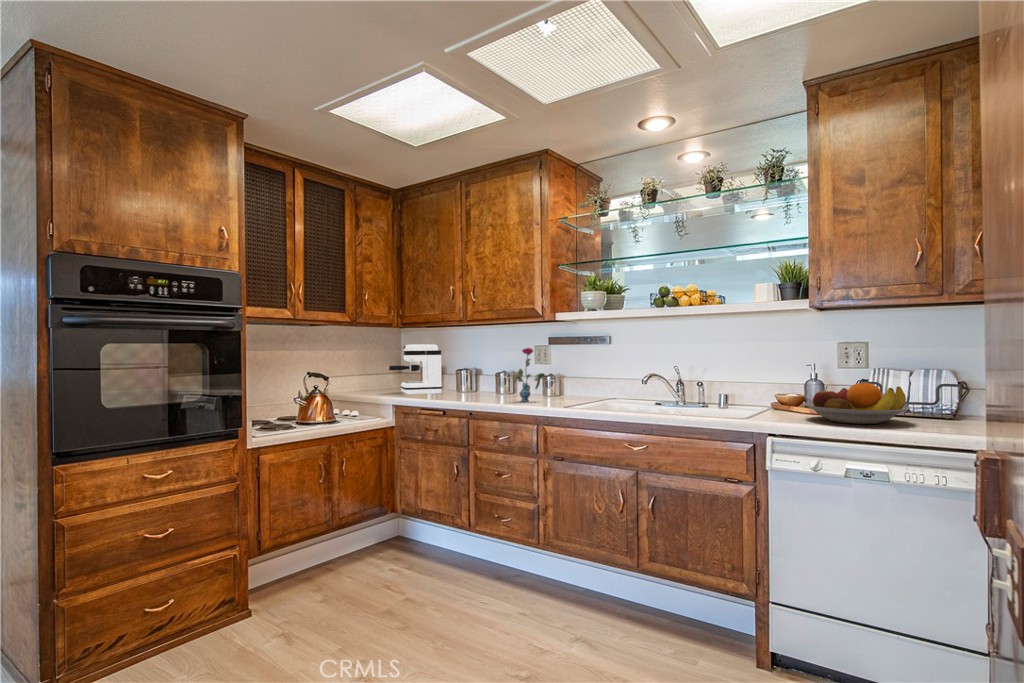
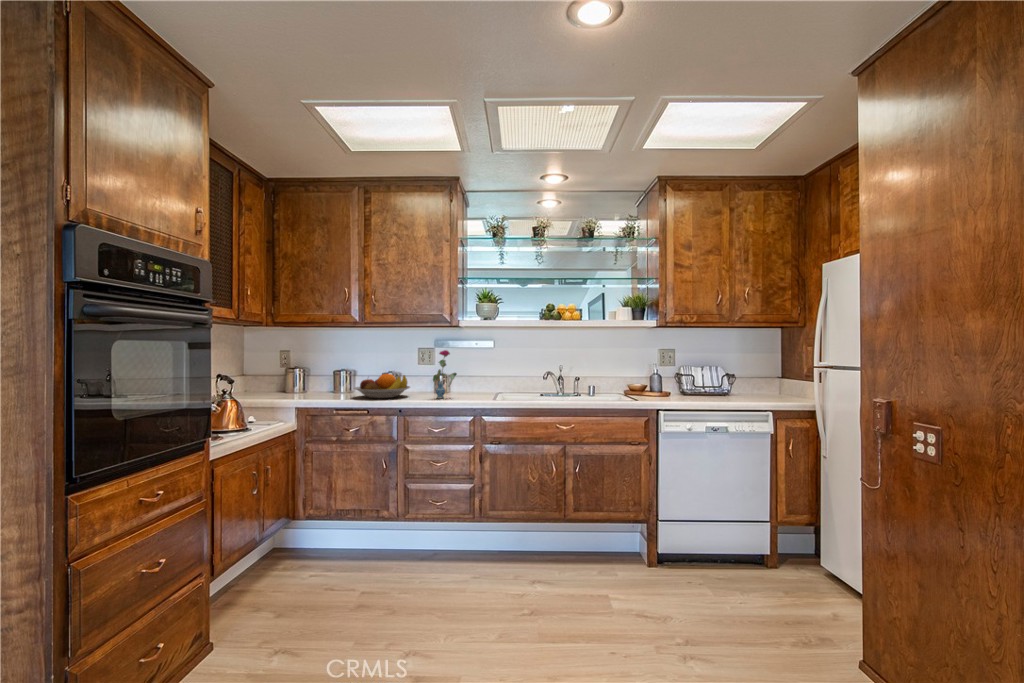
coffee maker: present [389,344,442,395] -> none [263,345,326,399]
fruit bowl: present [803,383,910,424] -> present [354,374,410,398]

